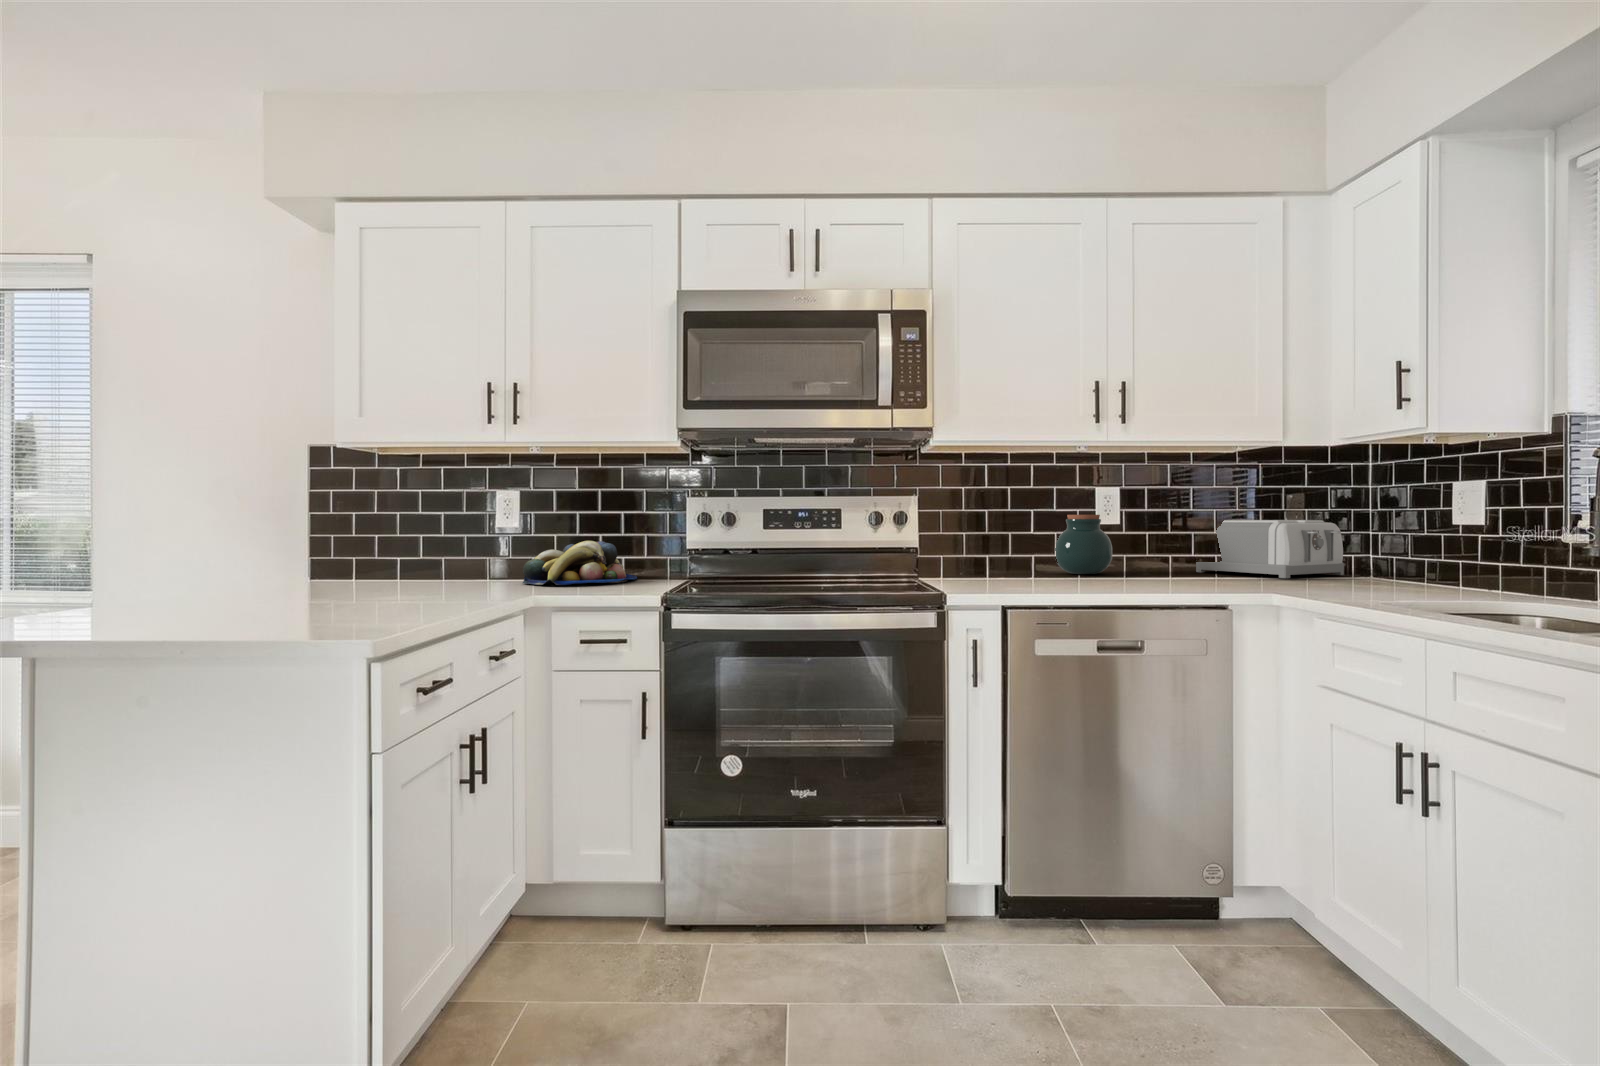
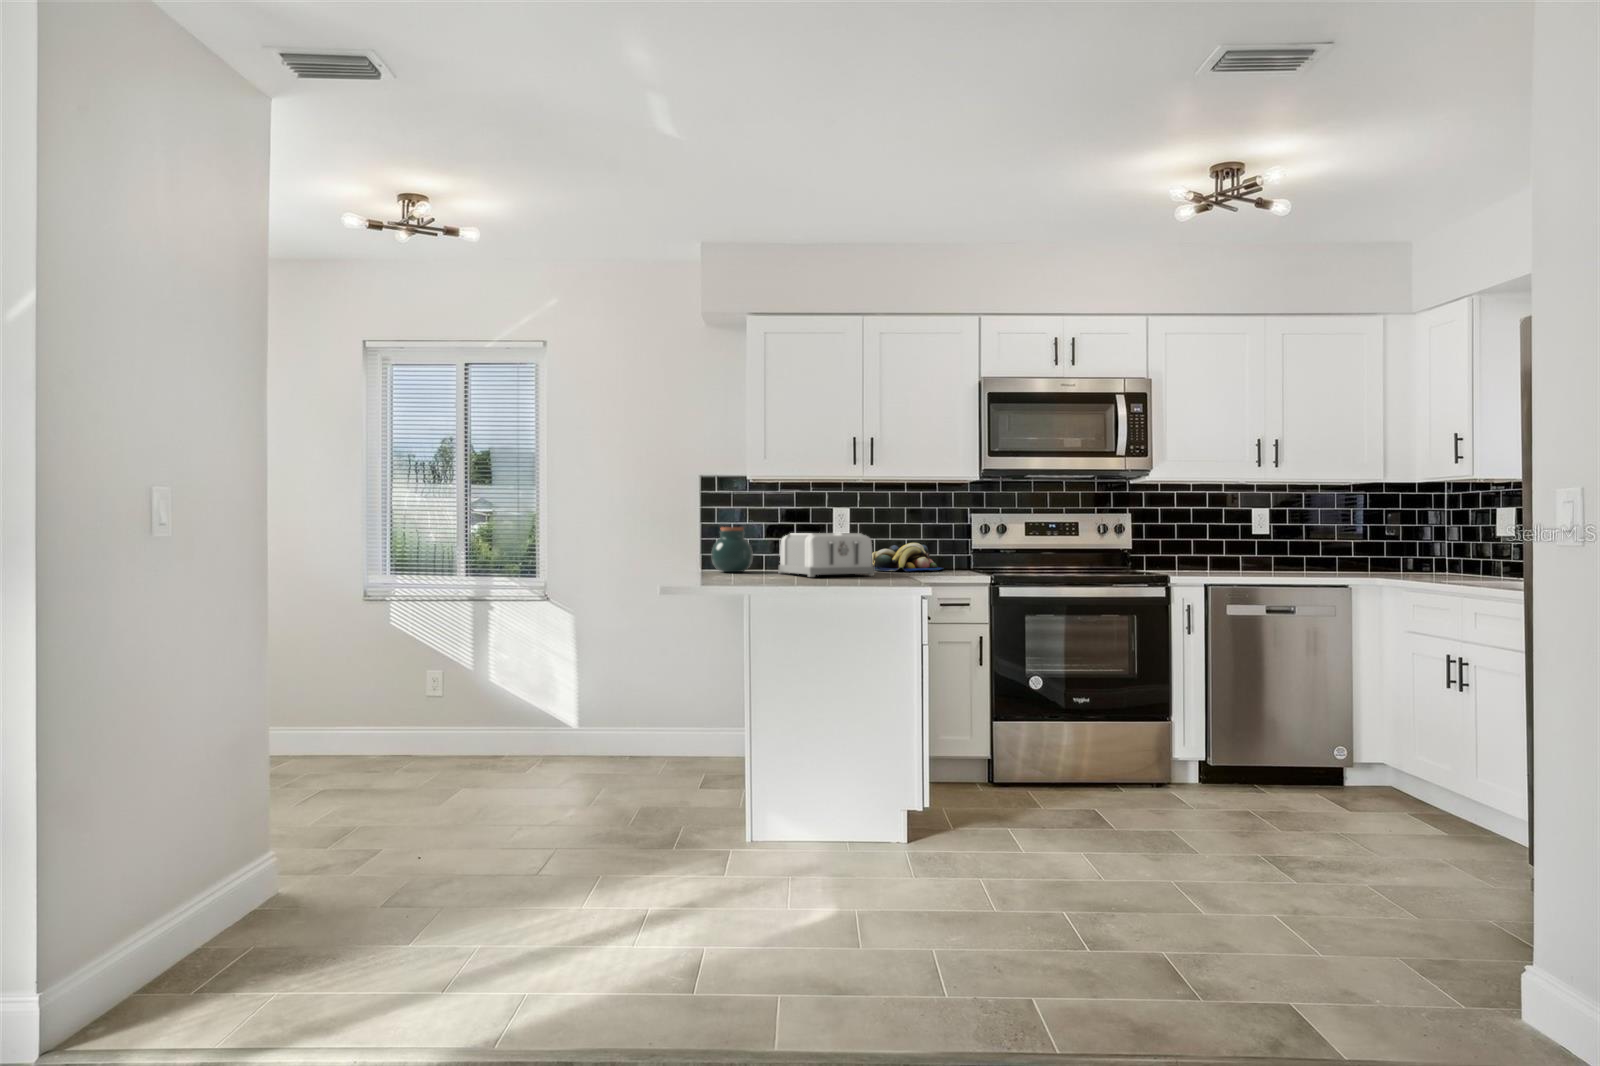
jar: present [1055,515,1112,574] -> present [712,527,753,572]
toaster: present [1196,520,1344,578] -> present [778,533,874,577]

